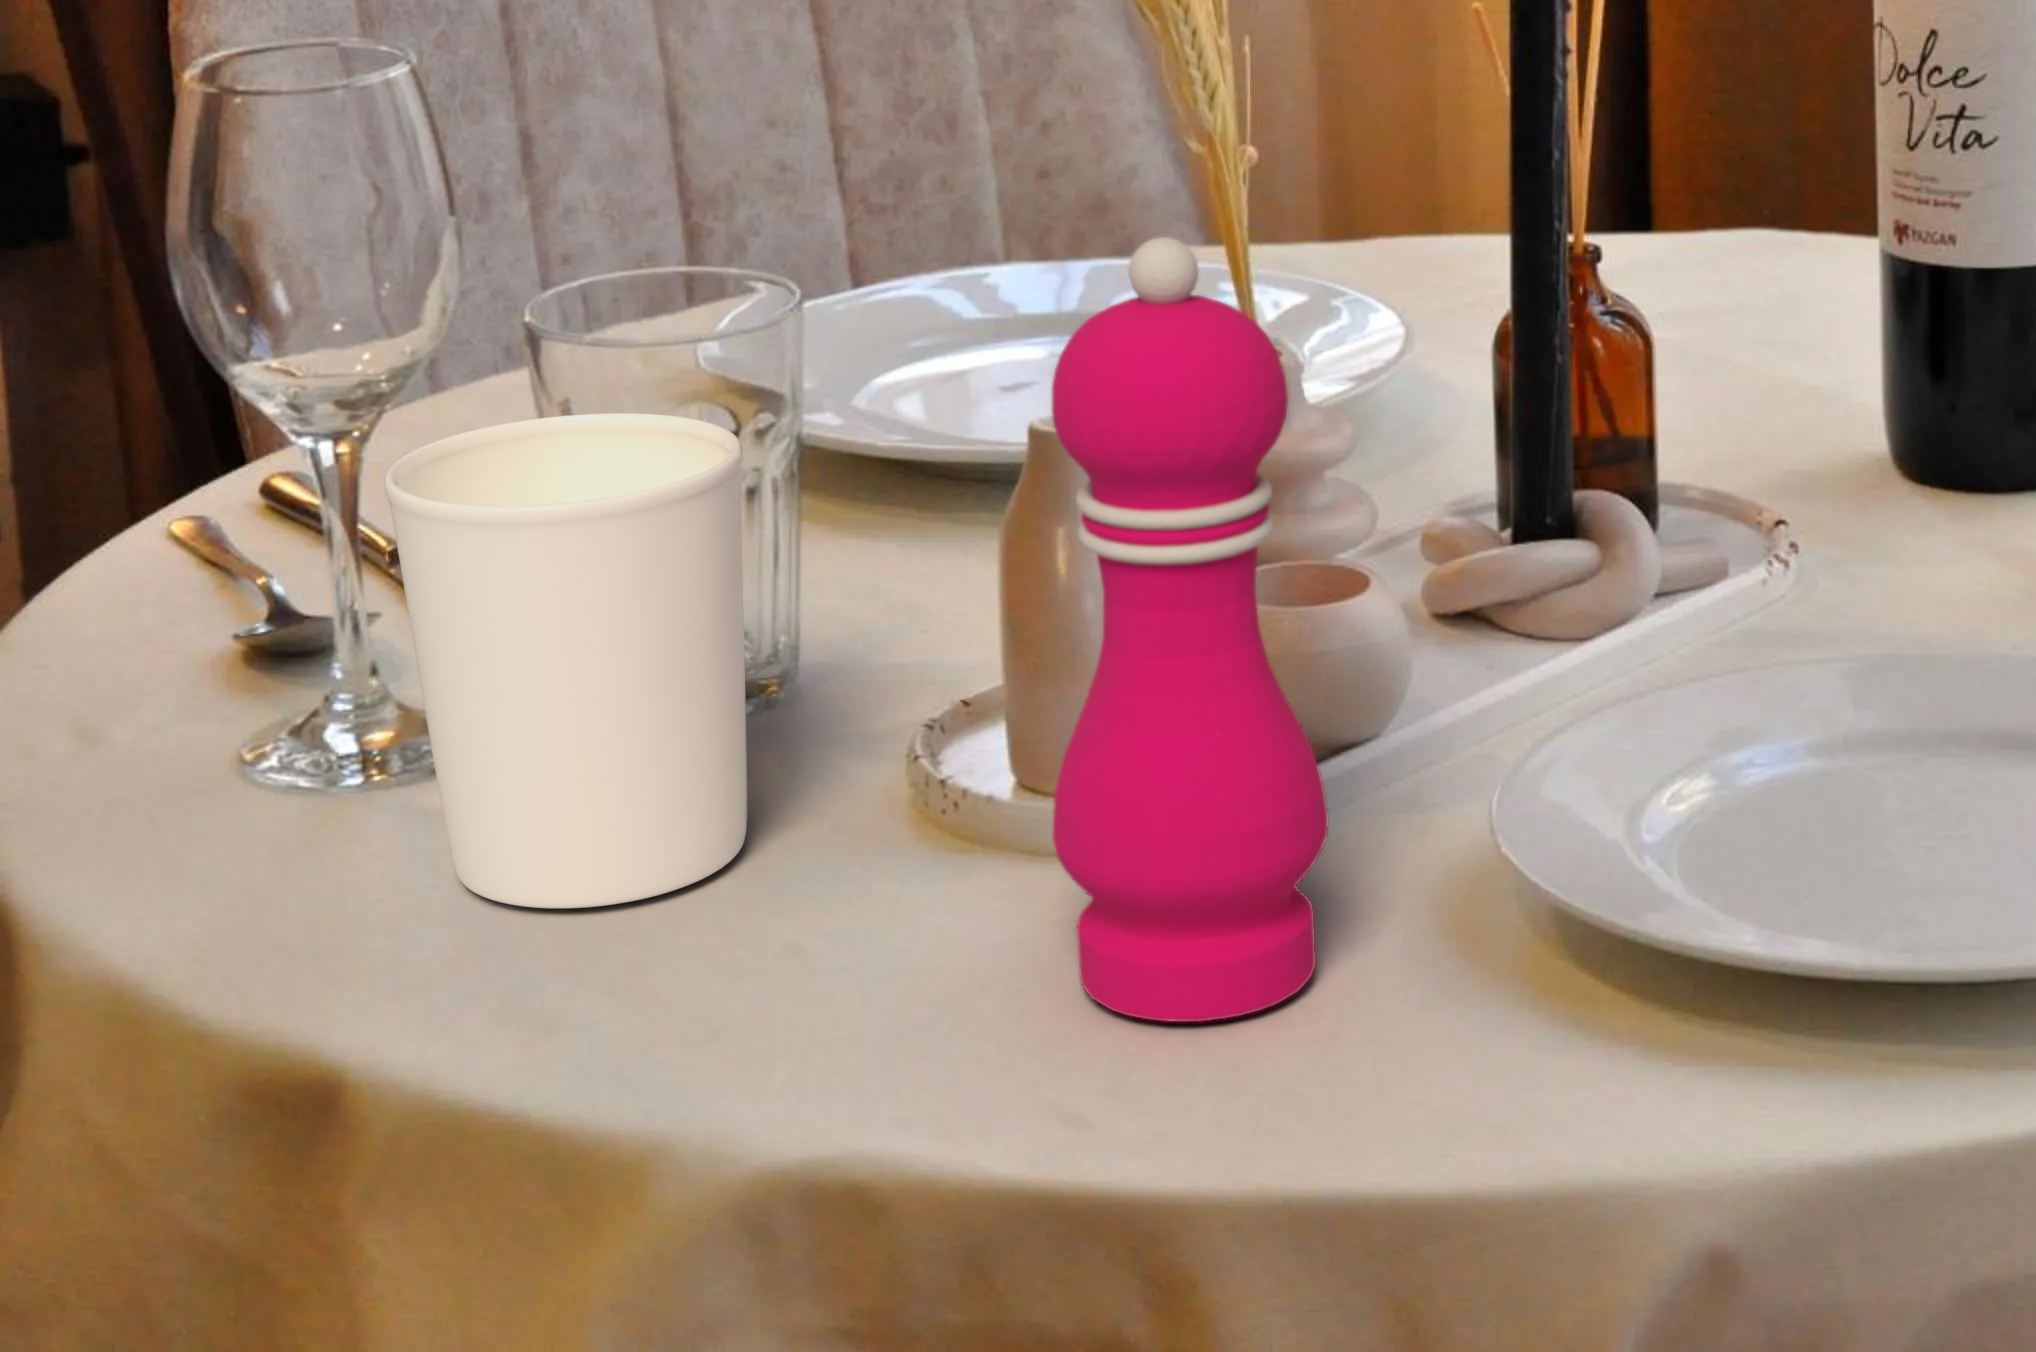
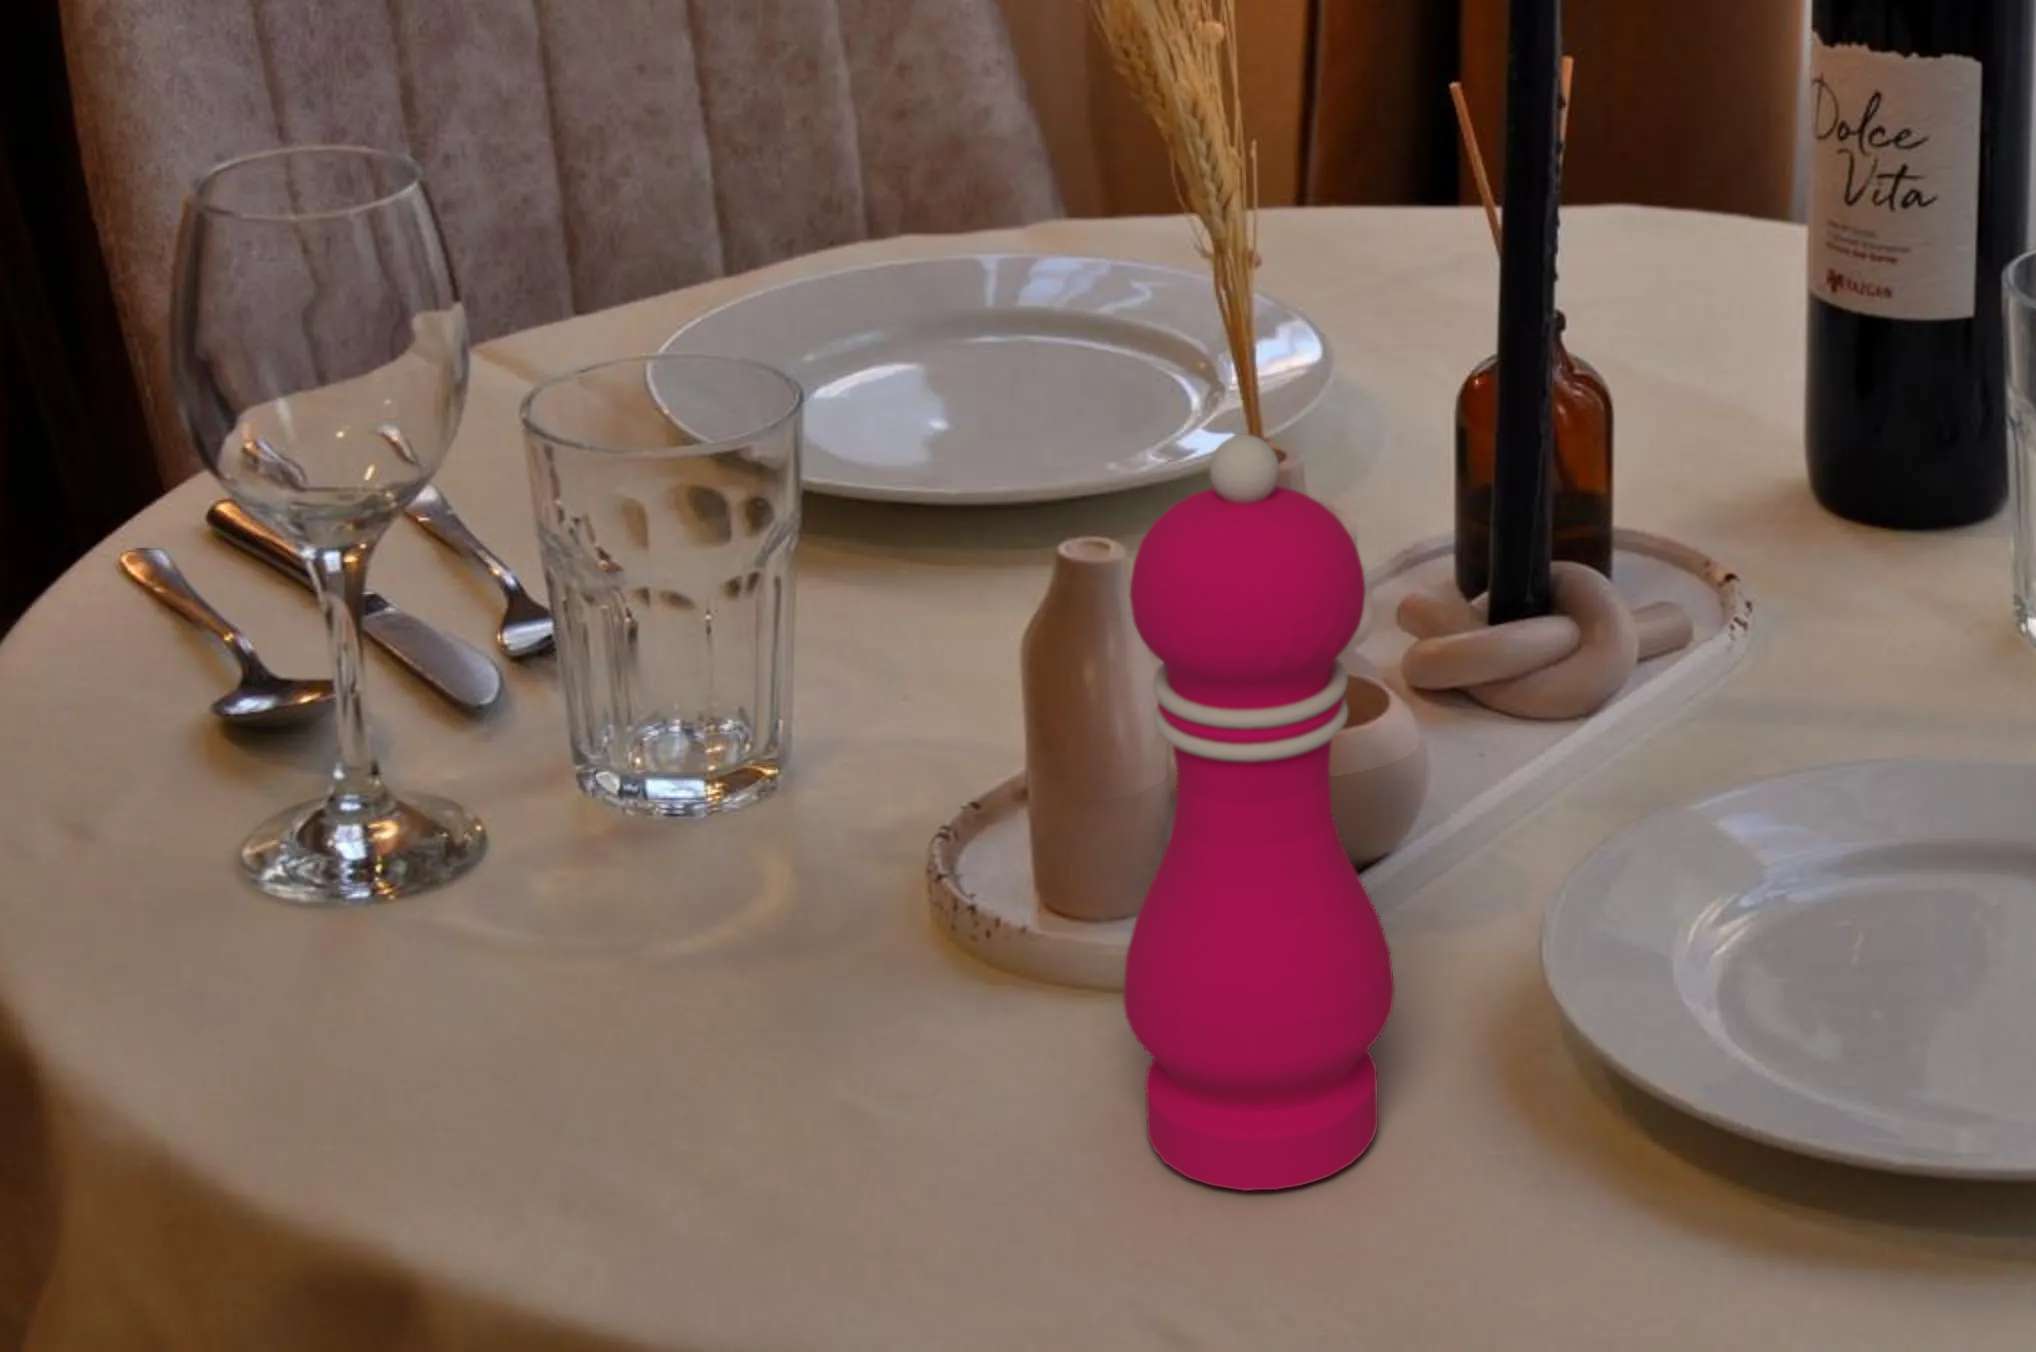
candle holder: present [384,413,747,908] -> none [420,545,781,1056]

